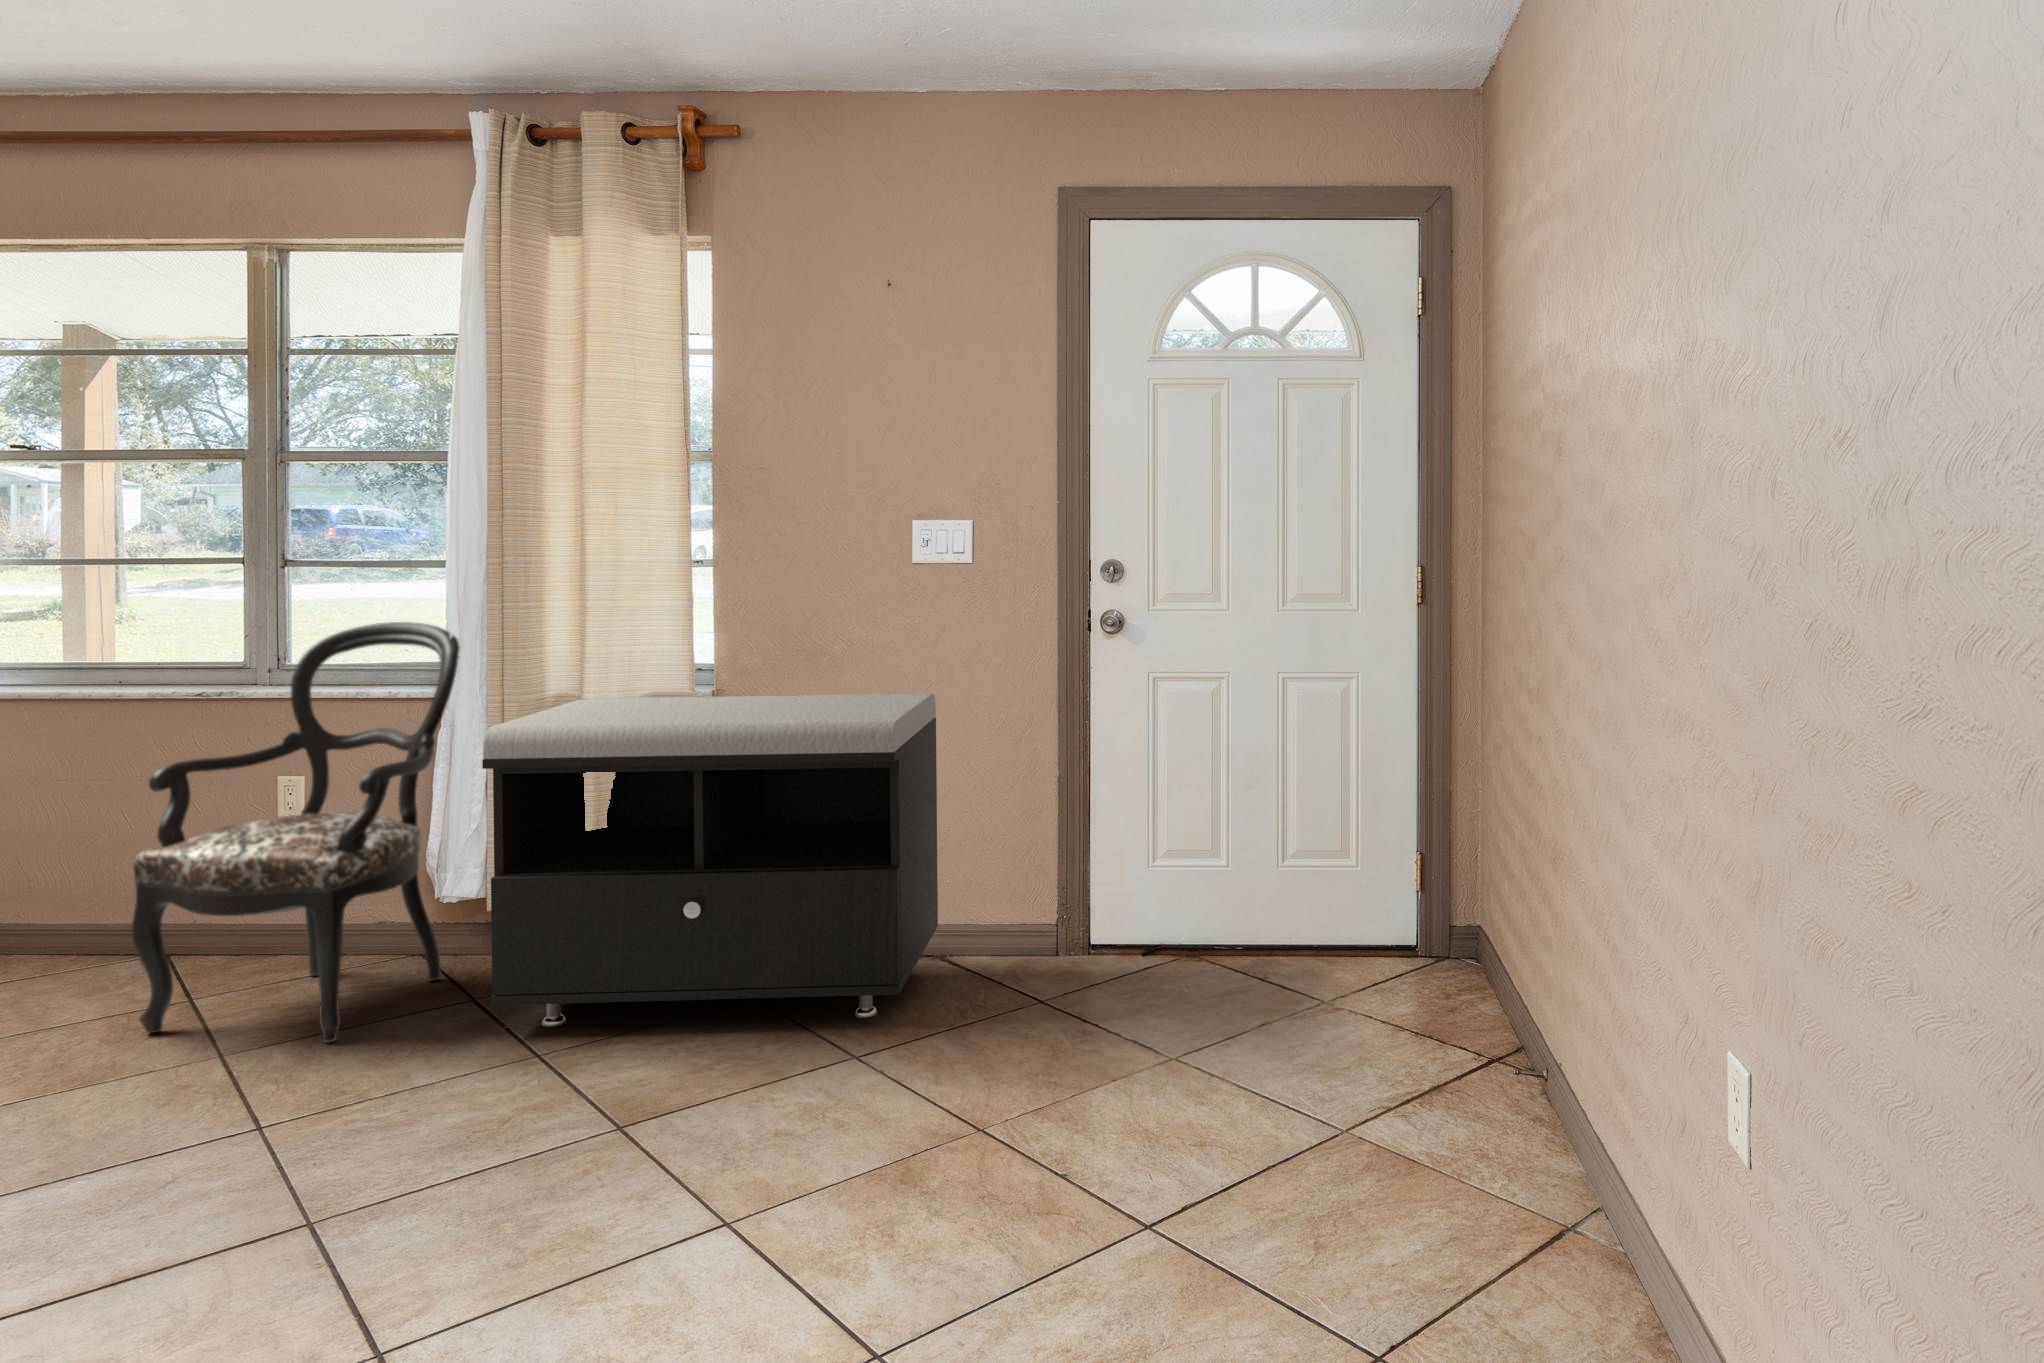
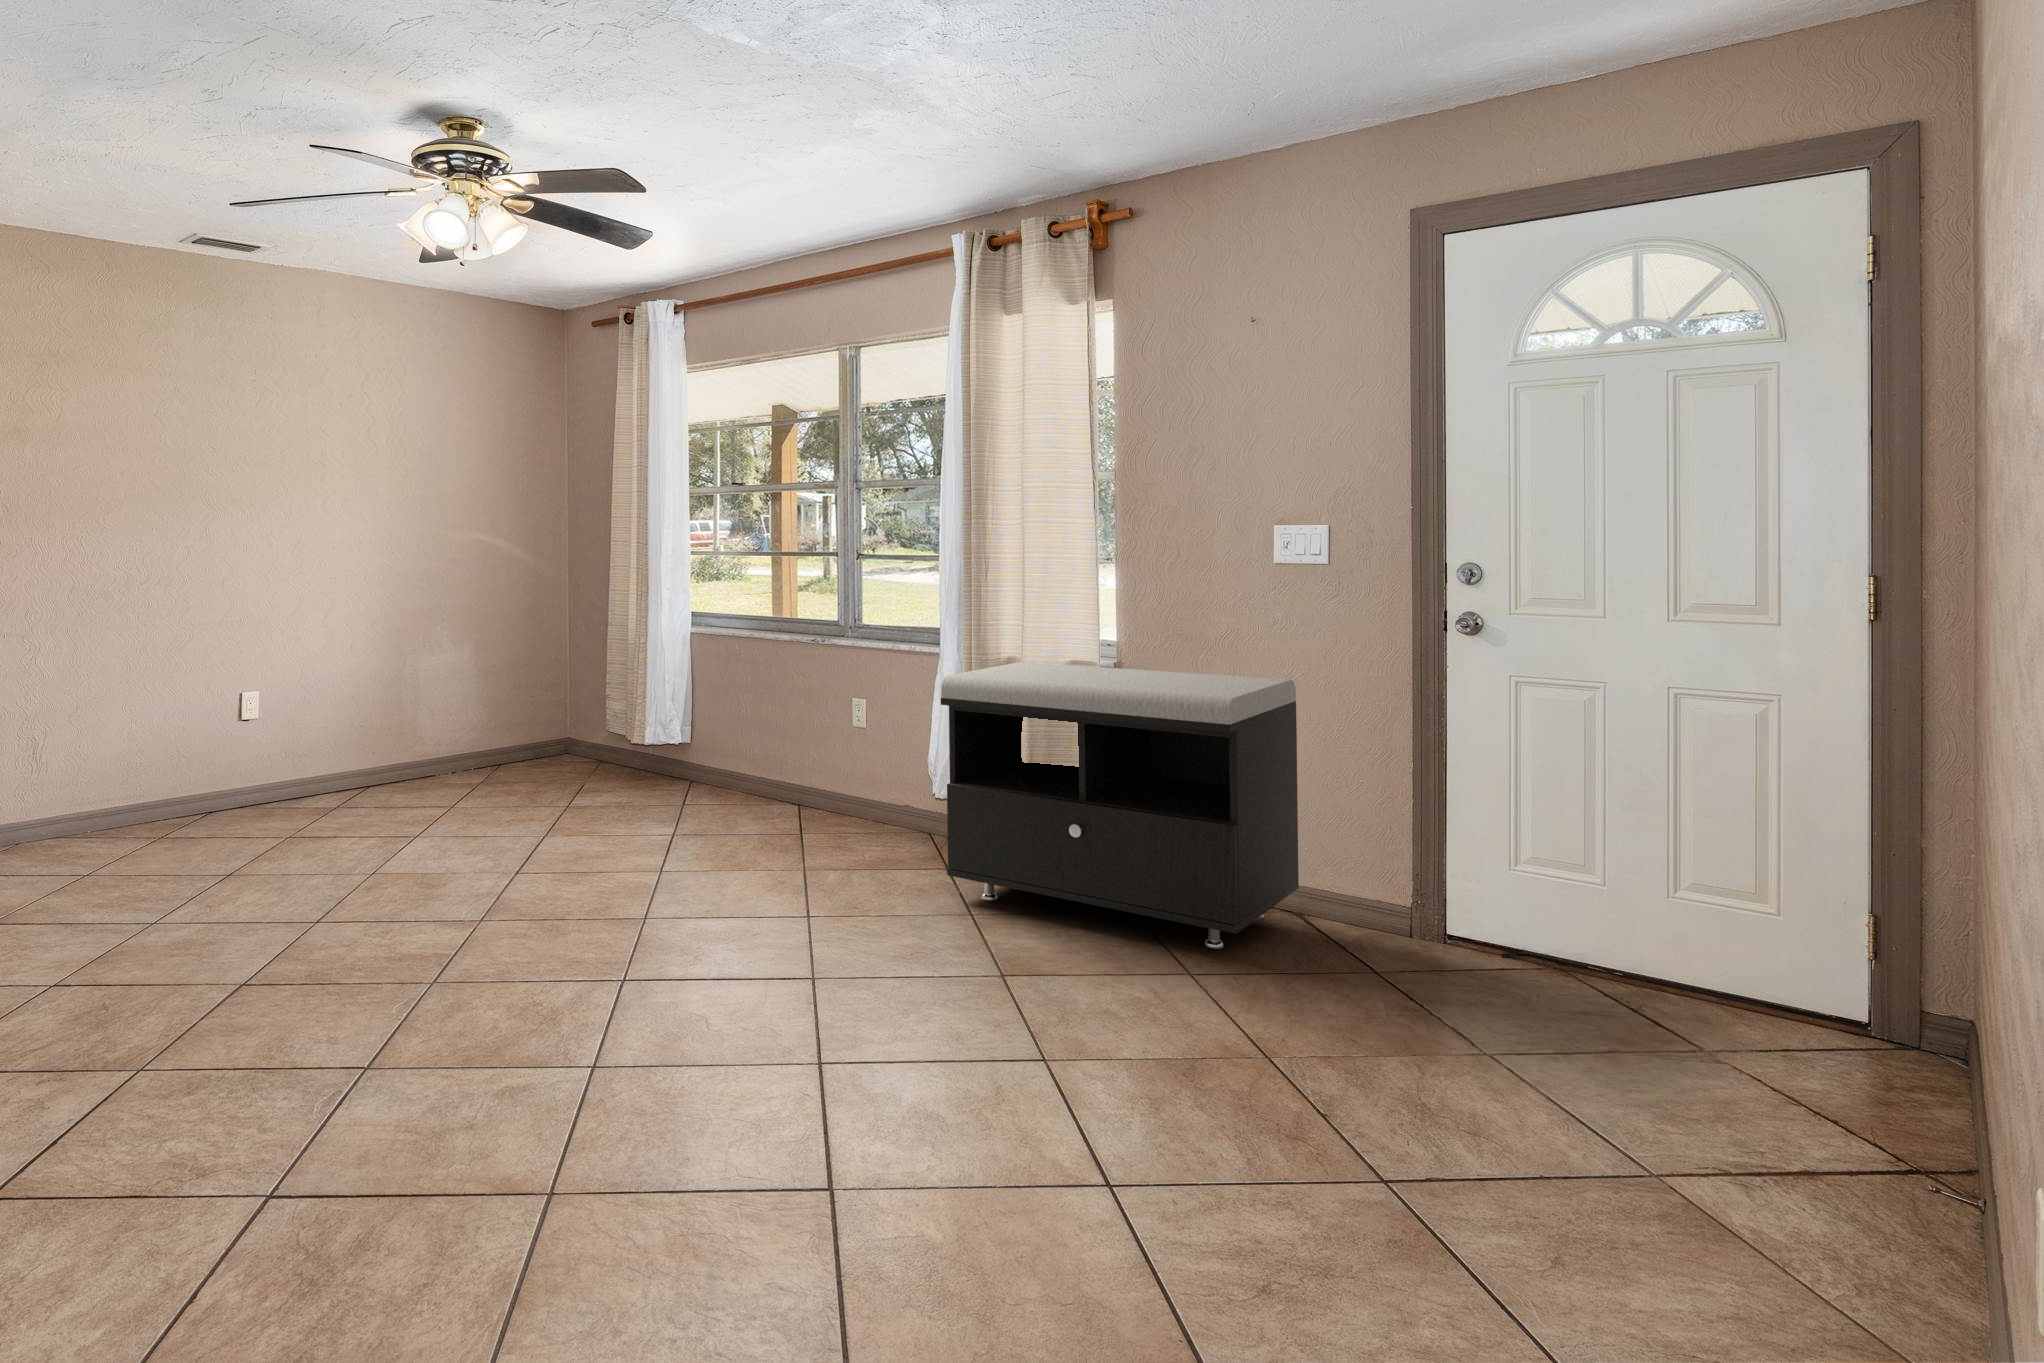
armchair: present [132,622,460,1042] -> none [765,599,945,879]

